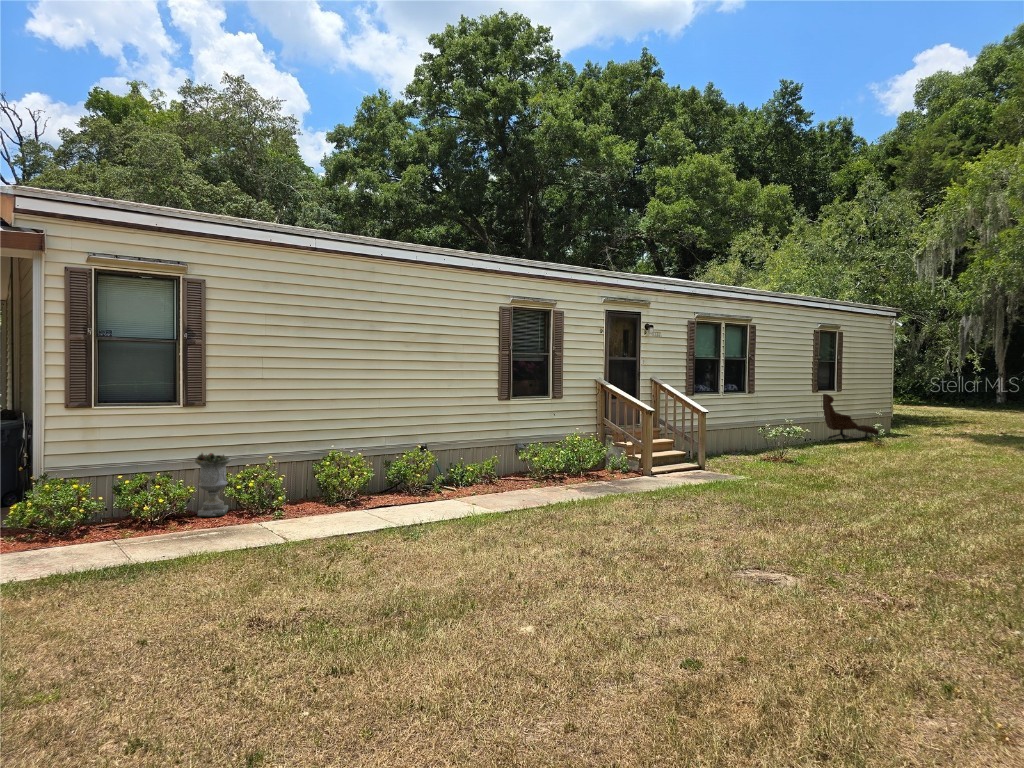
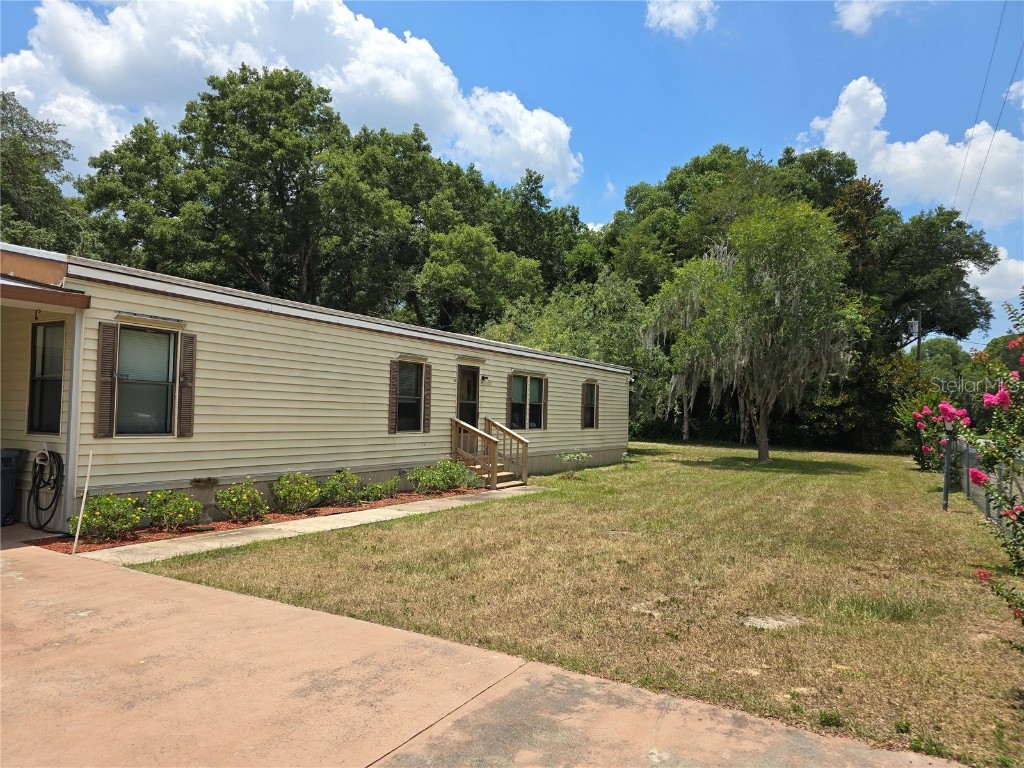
lounge chair: present [823,394,879,441] -> none [590,431,630,466]

